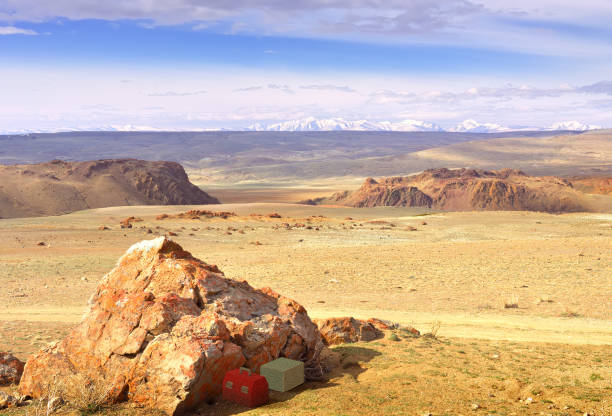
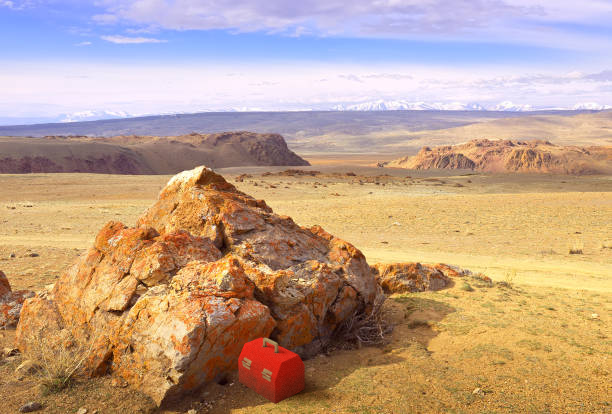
storage box: present [260,357,304,392] -> none [298,318,360,372]

